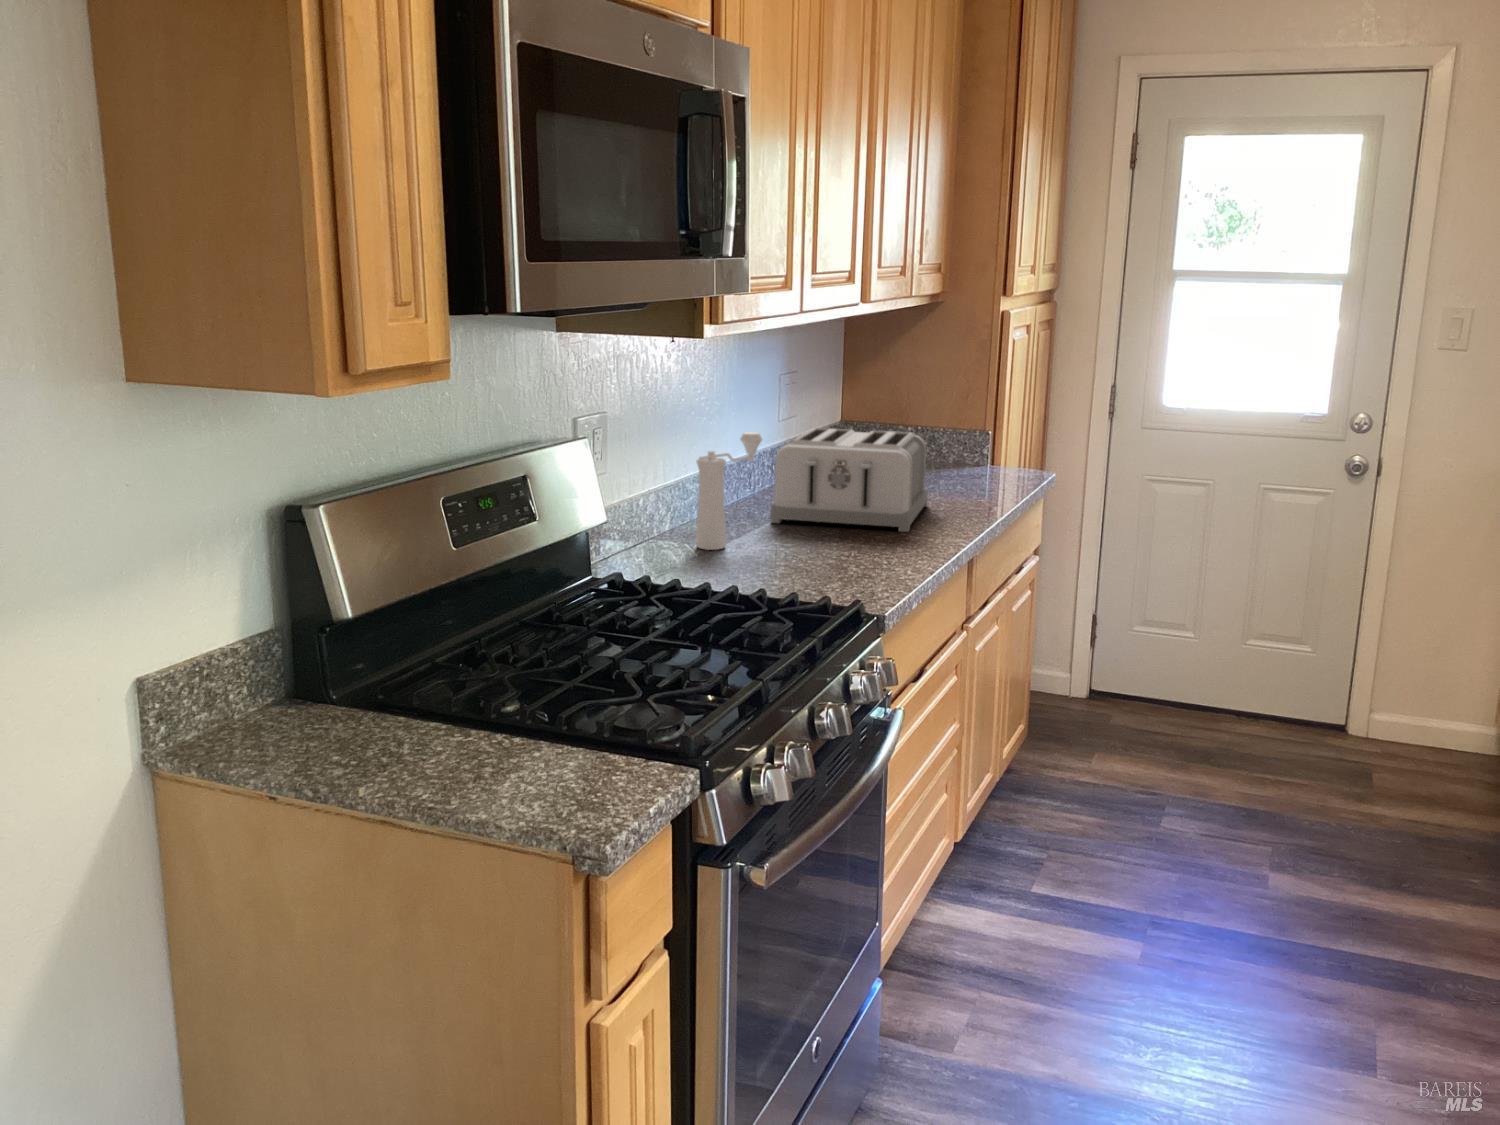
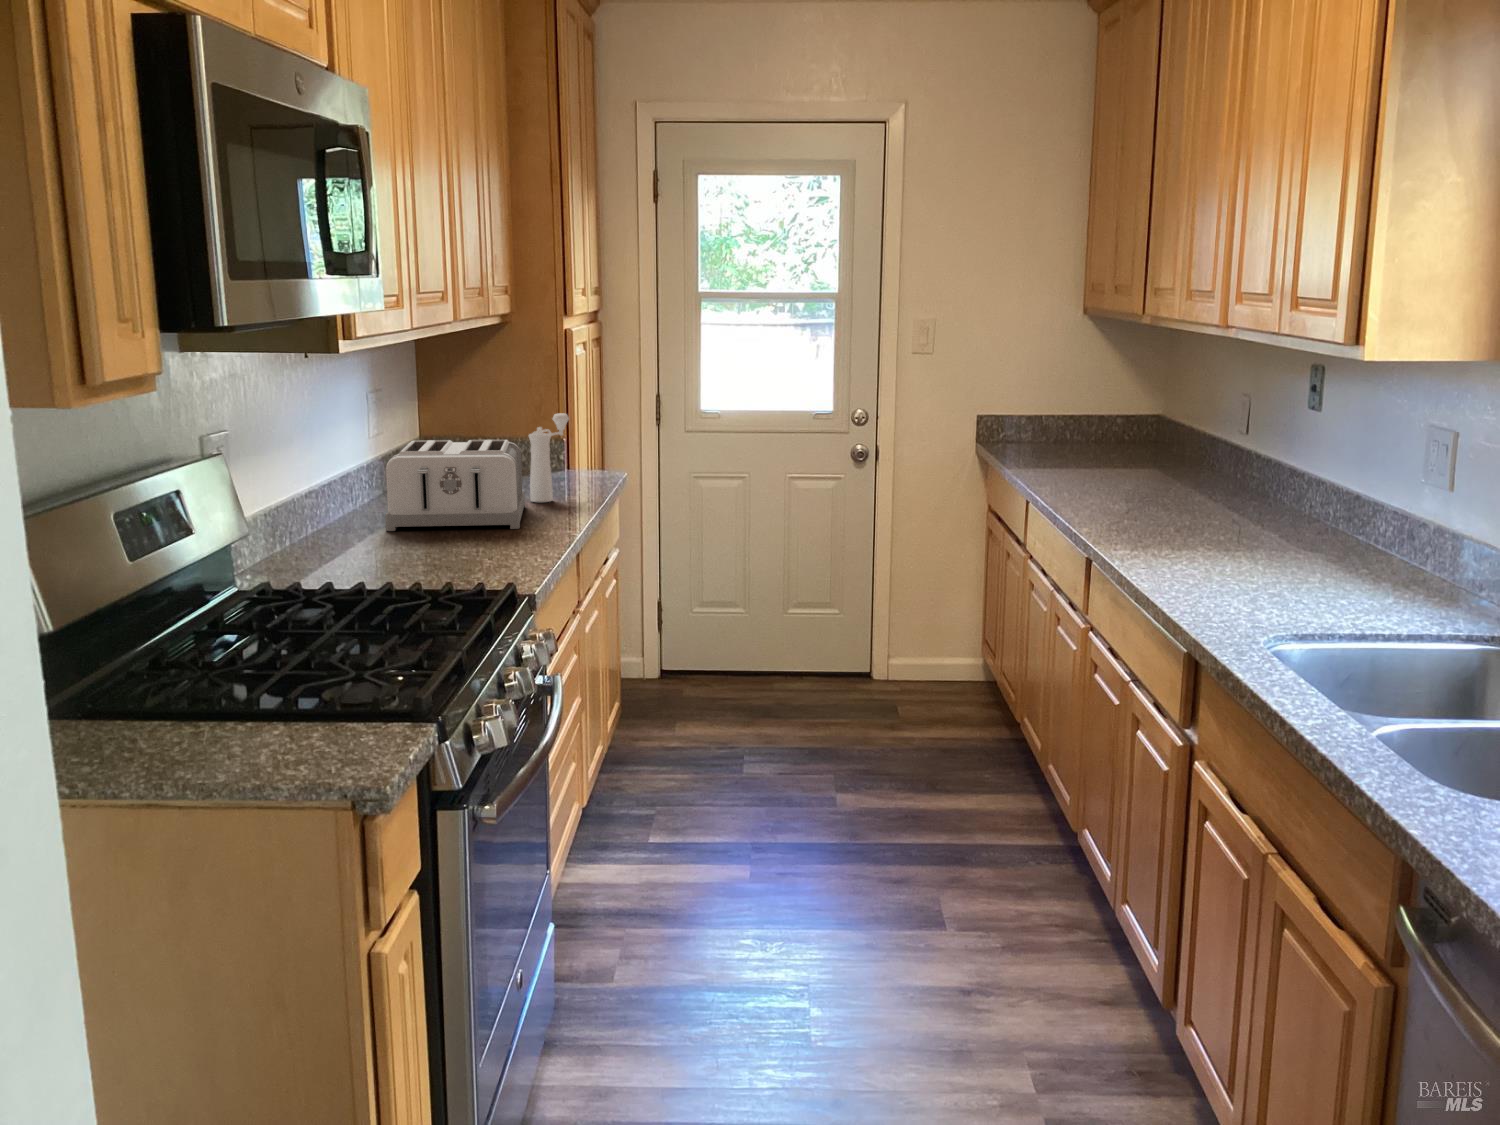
pepper mill: present [696,432,762,550] -> present [529,414,569,502]

